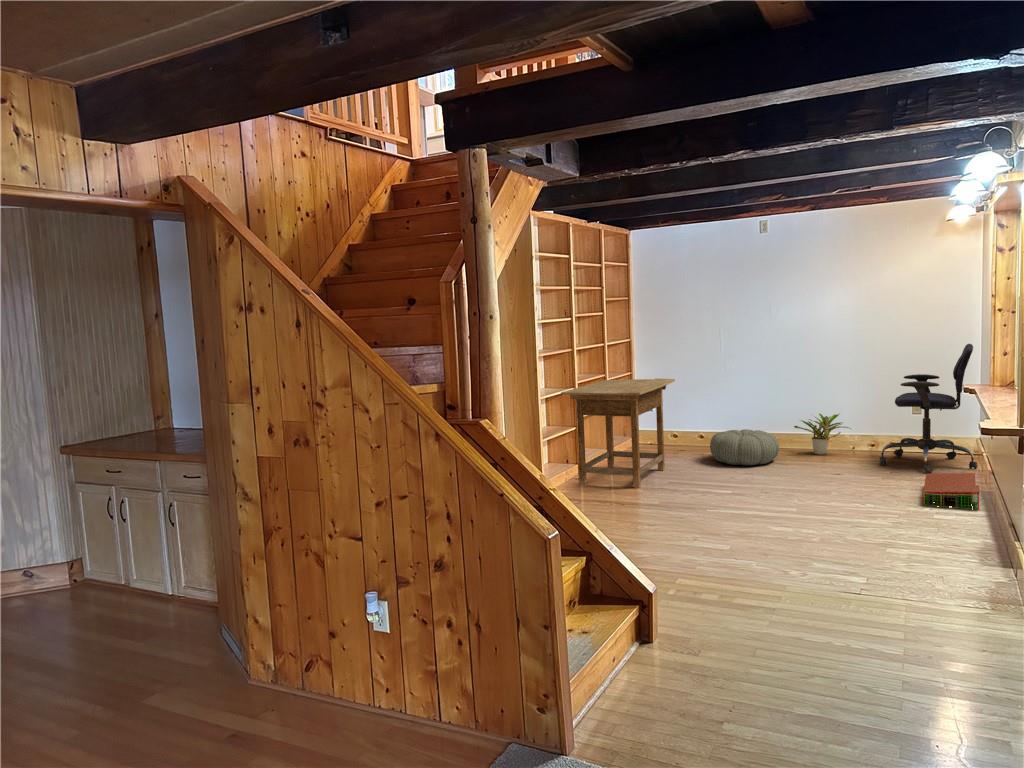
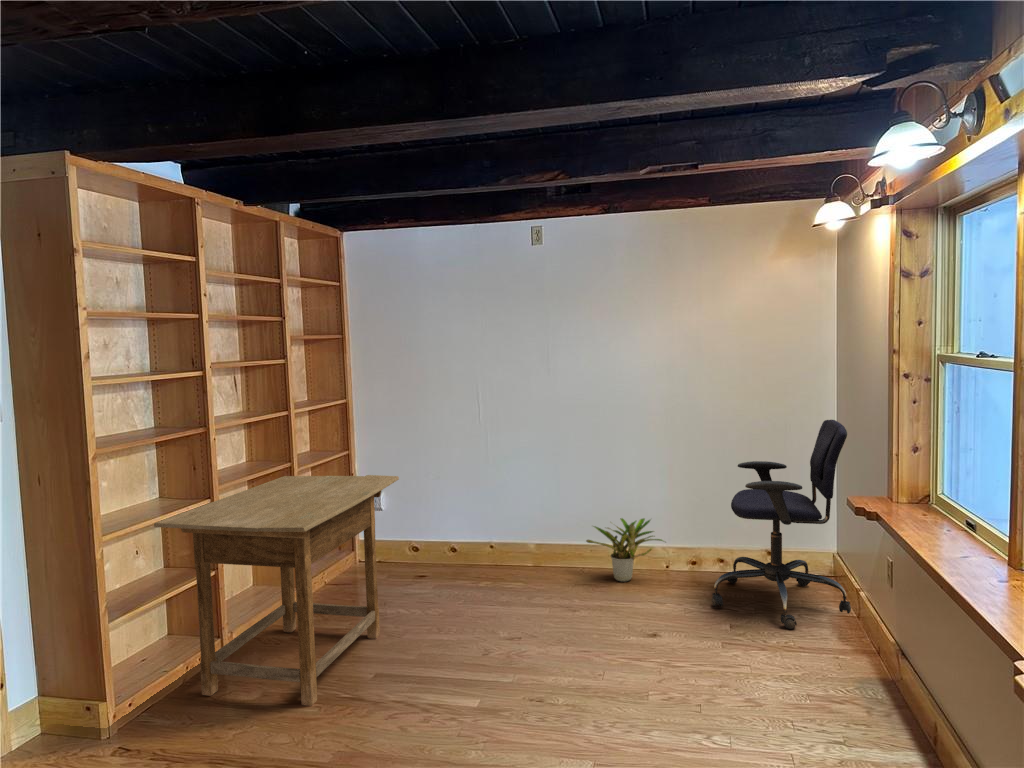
pouf: present [710,429,779,465] -> none [460,547,565,617]
storage bin: present [923,473,980,510] -> none [802,649,927,756]

